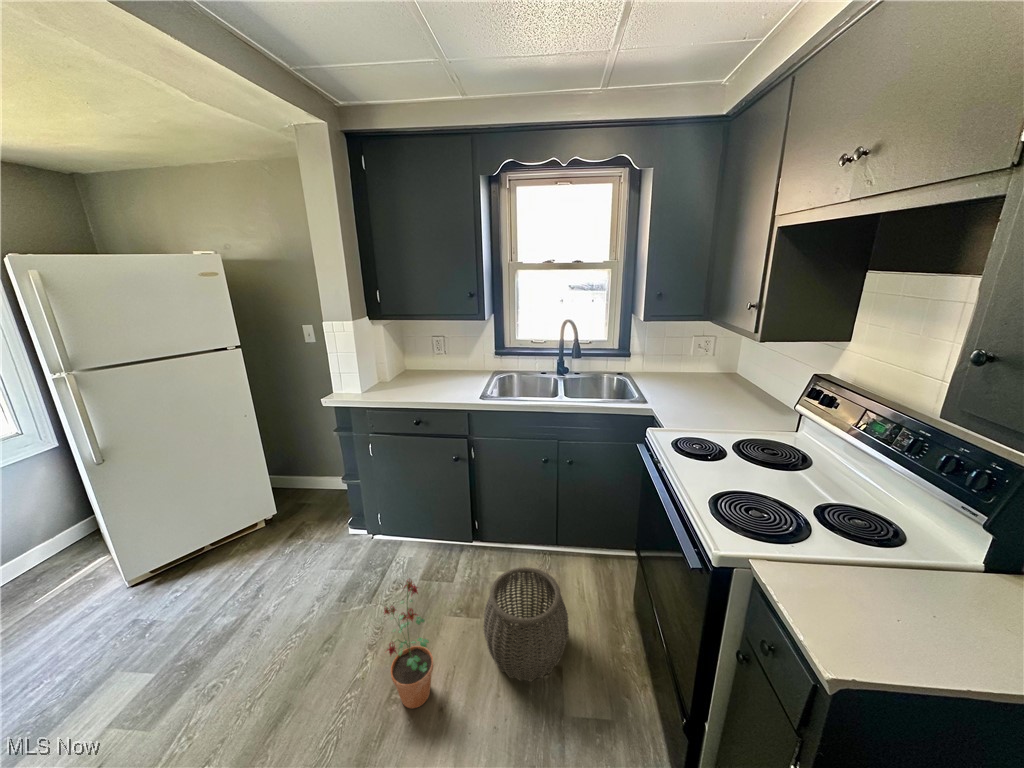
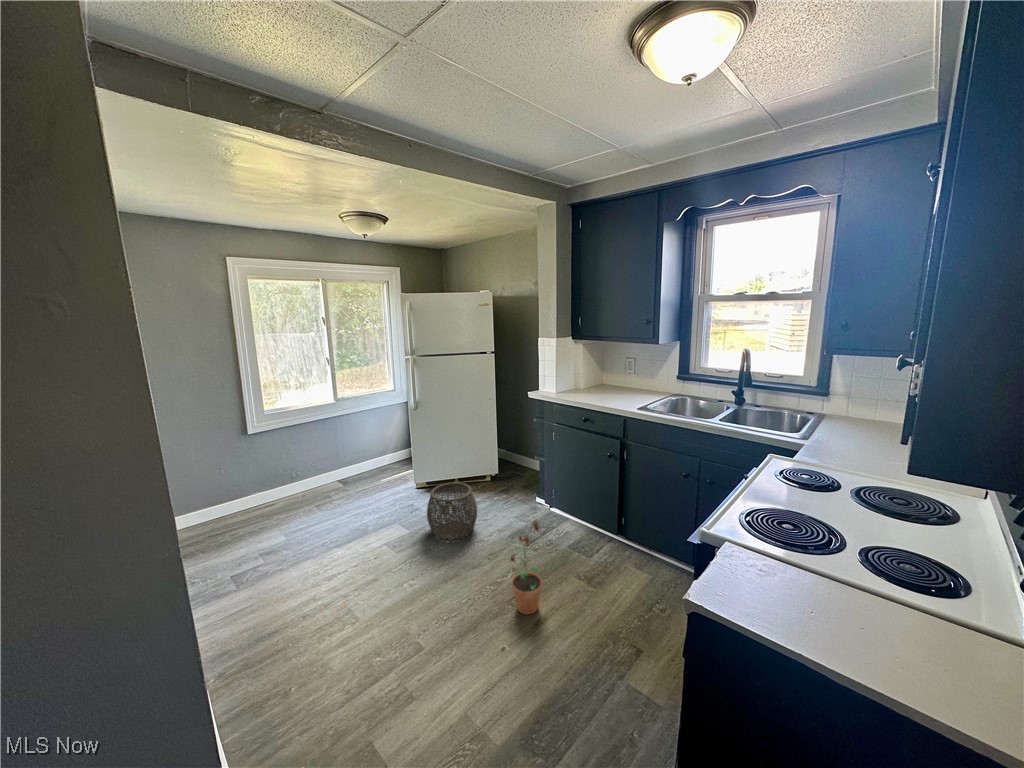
woven basket: present [483,567,569,681] -> present [427,482,477,540]

